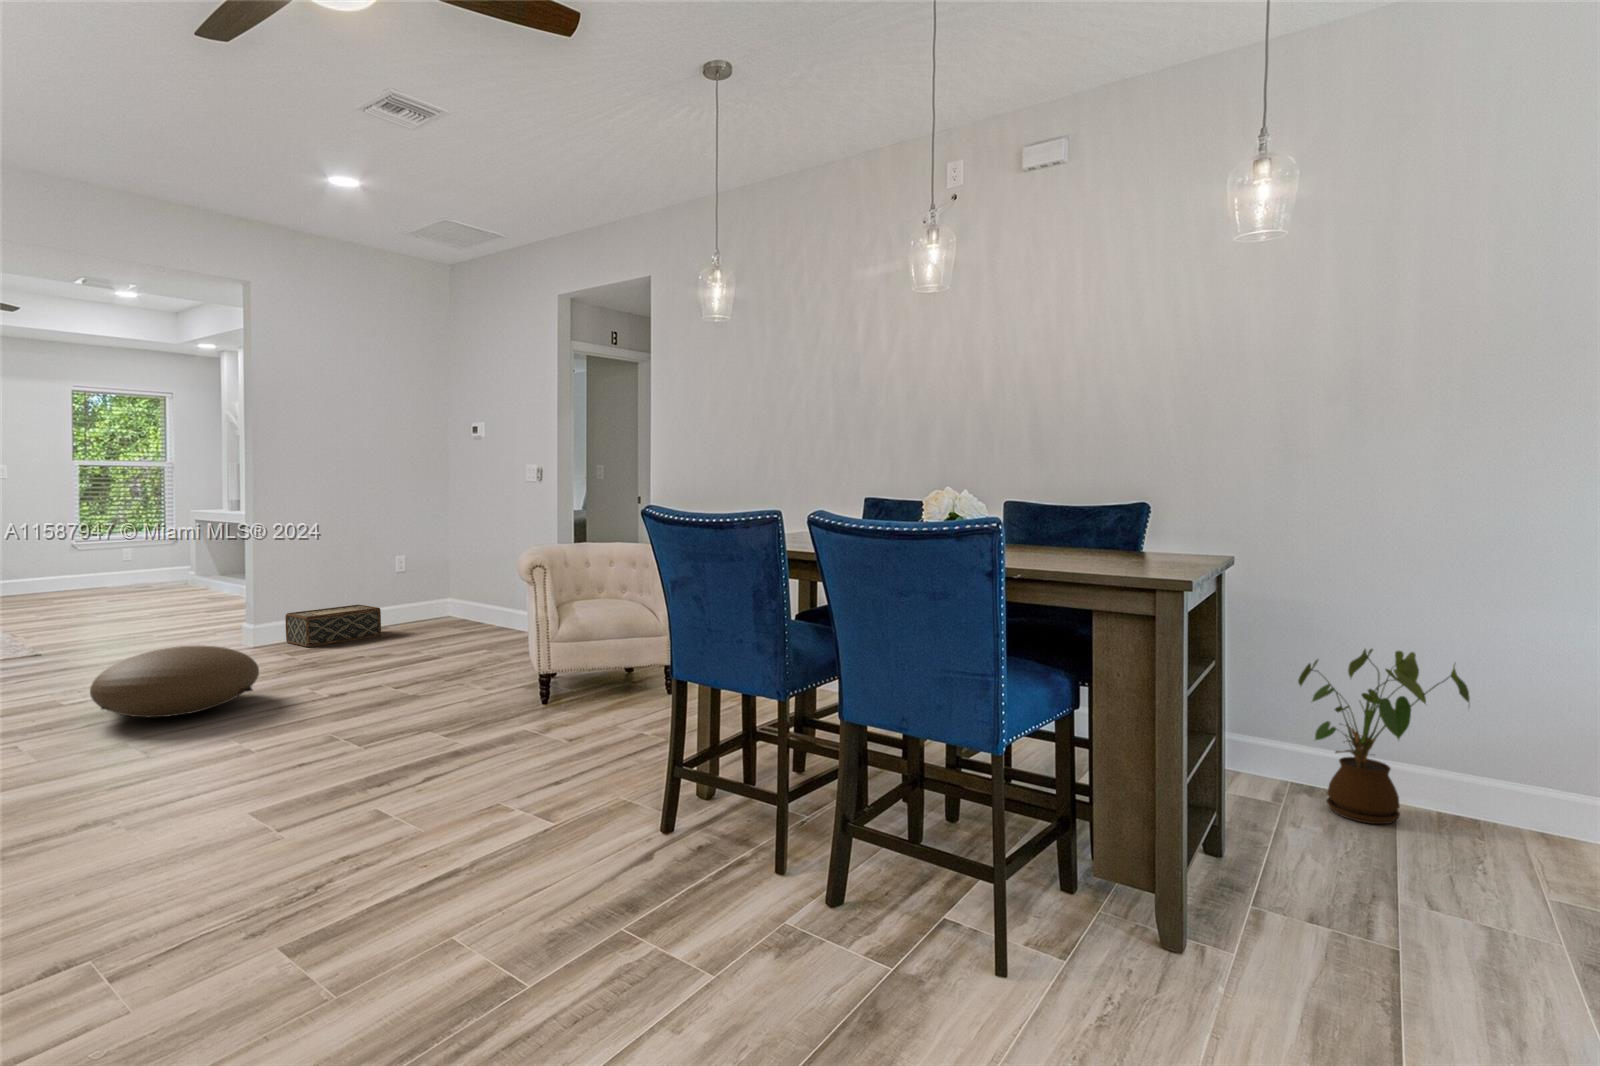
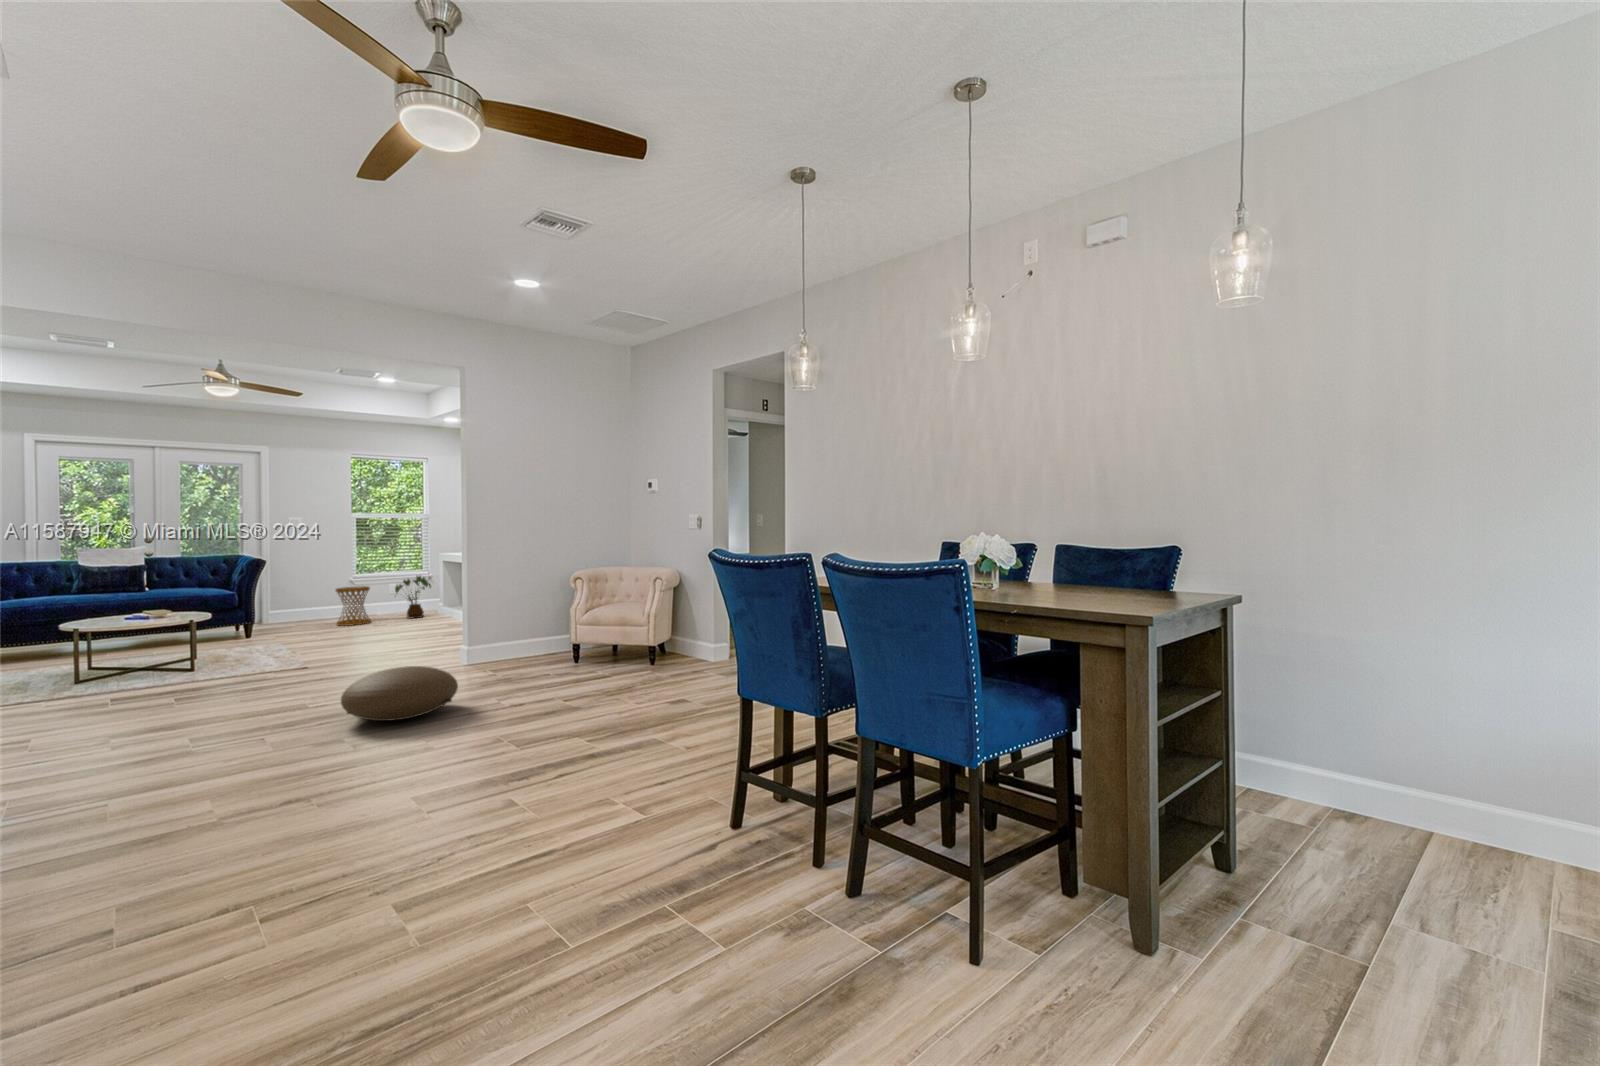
side table: none [50,544,104,595] -> present [336,586,371,626]
woven basket: present [285,605,381,647] -> none [487,633,558,668]
house plant: present [1298,649,1470,824] -> present [395,576,431,618]

